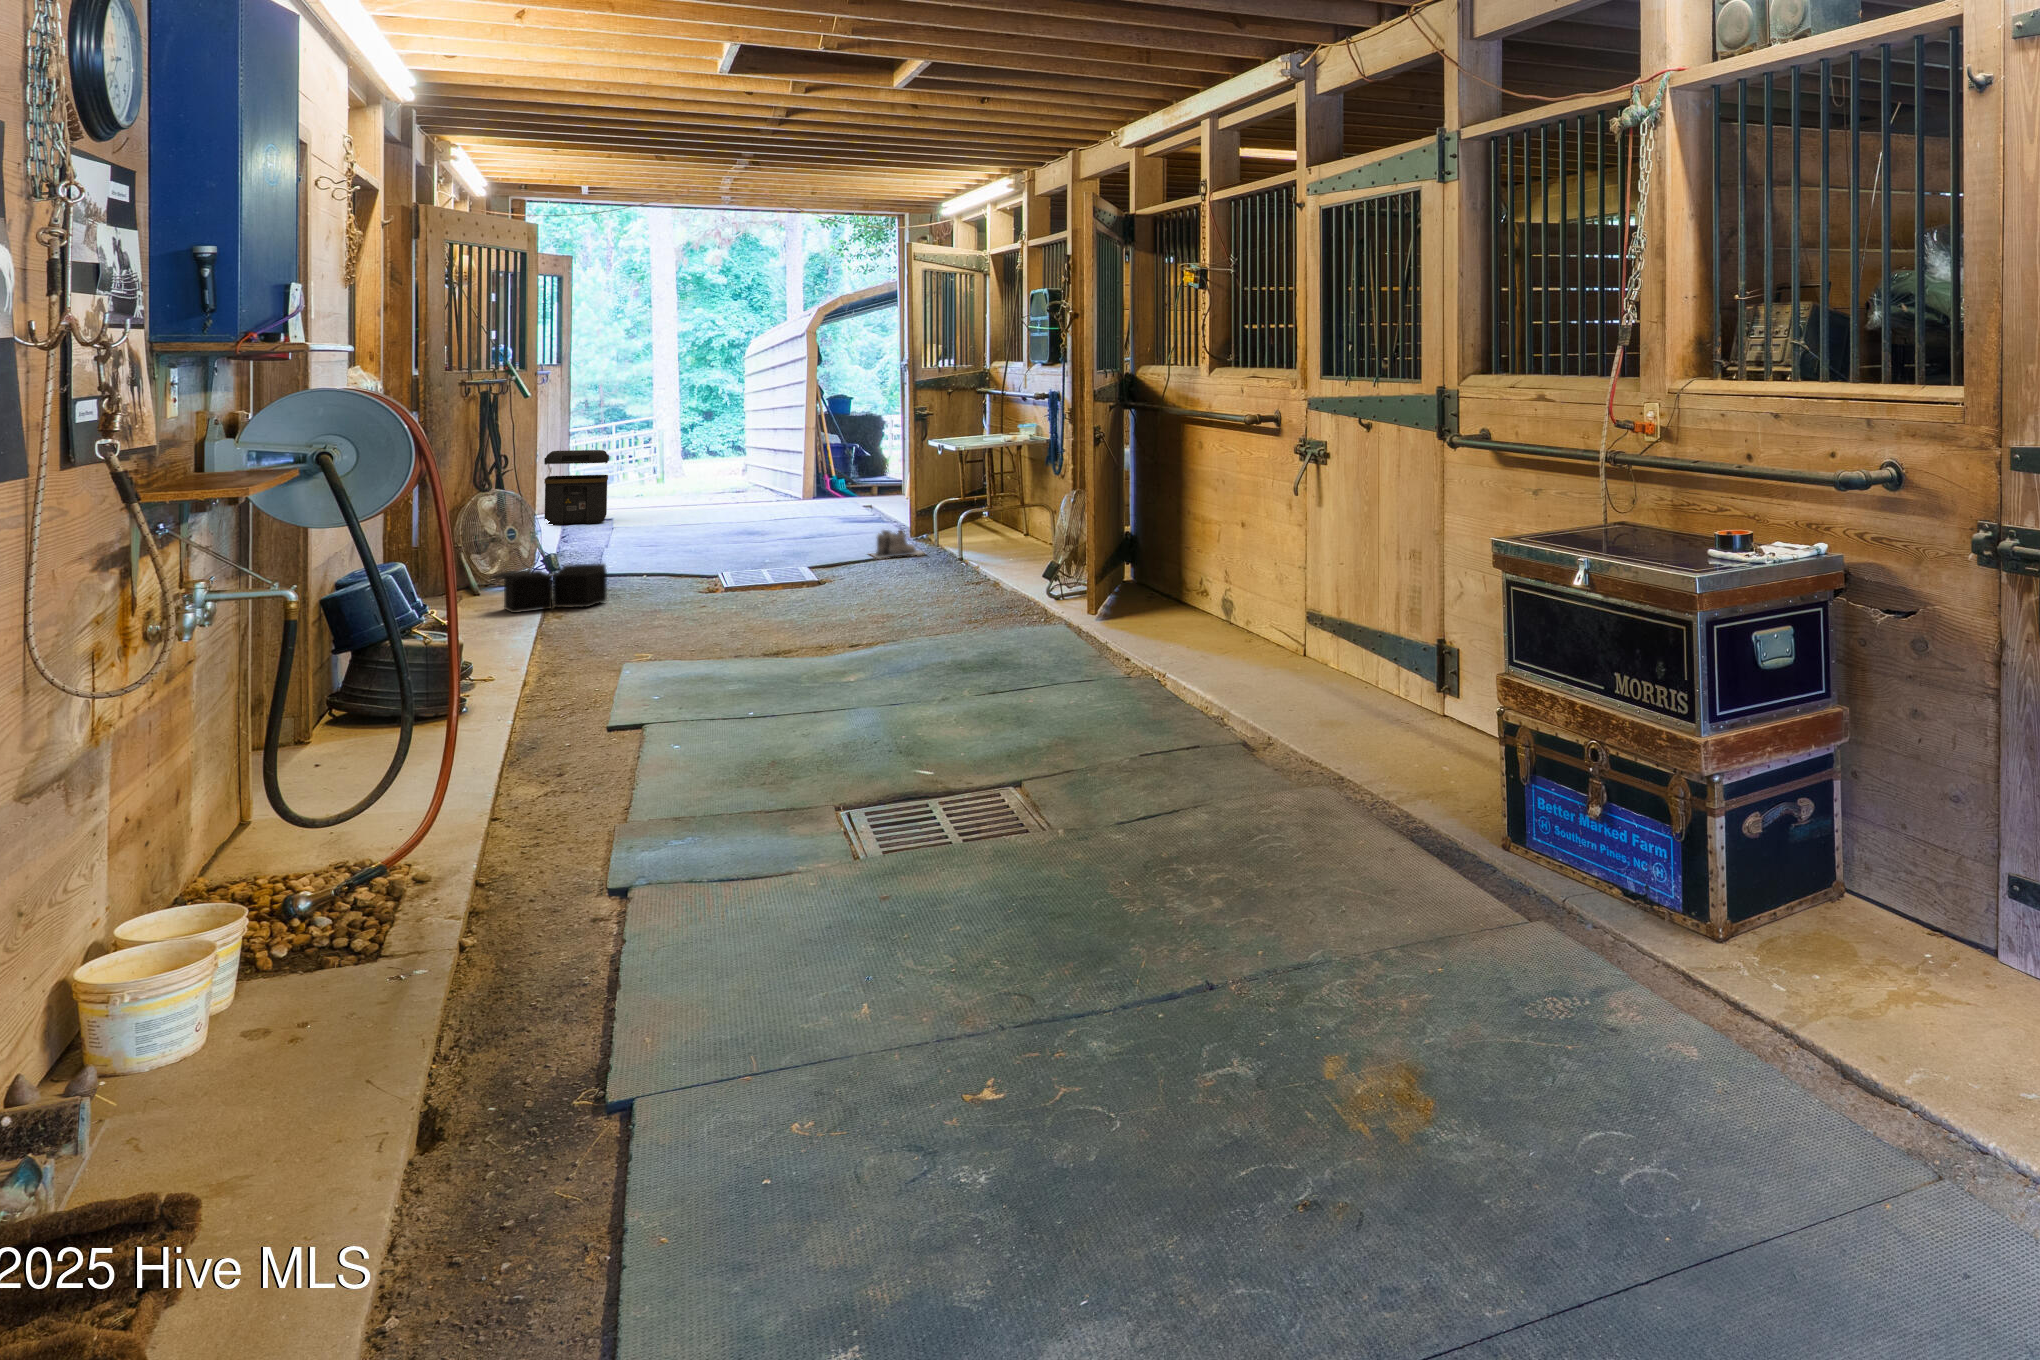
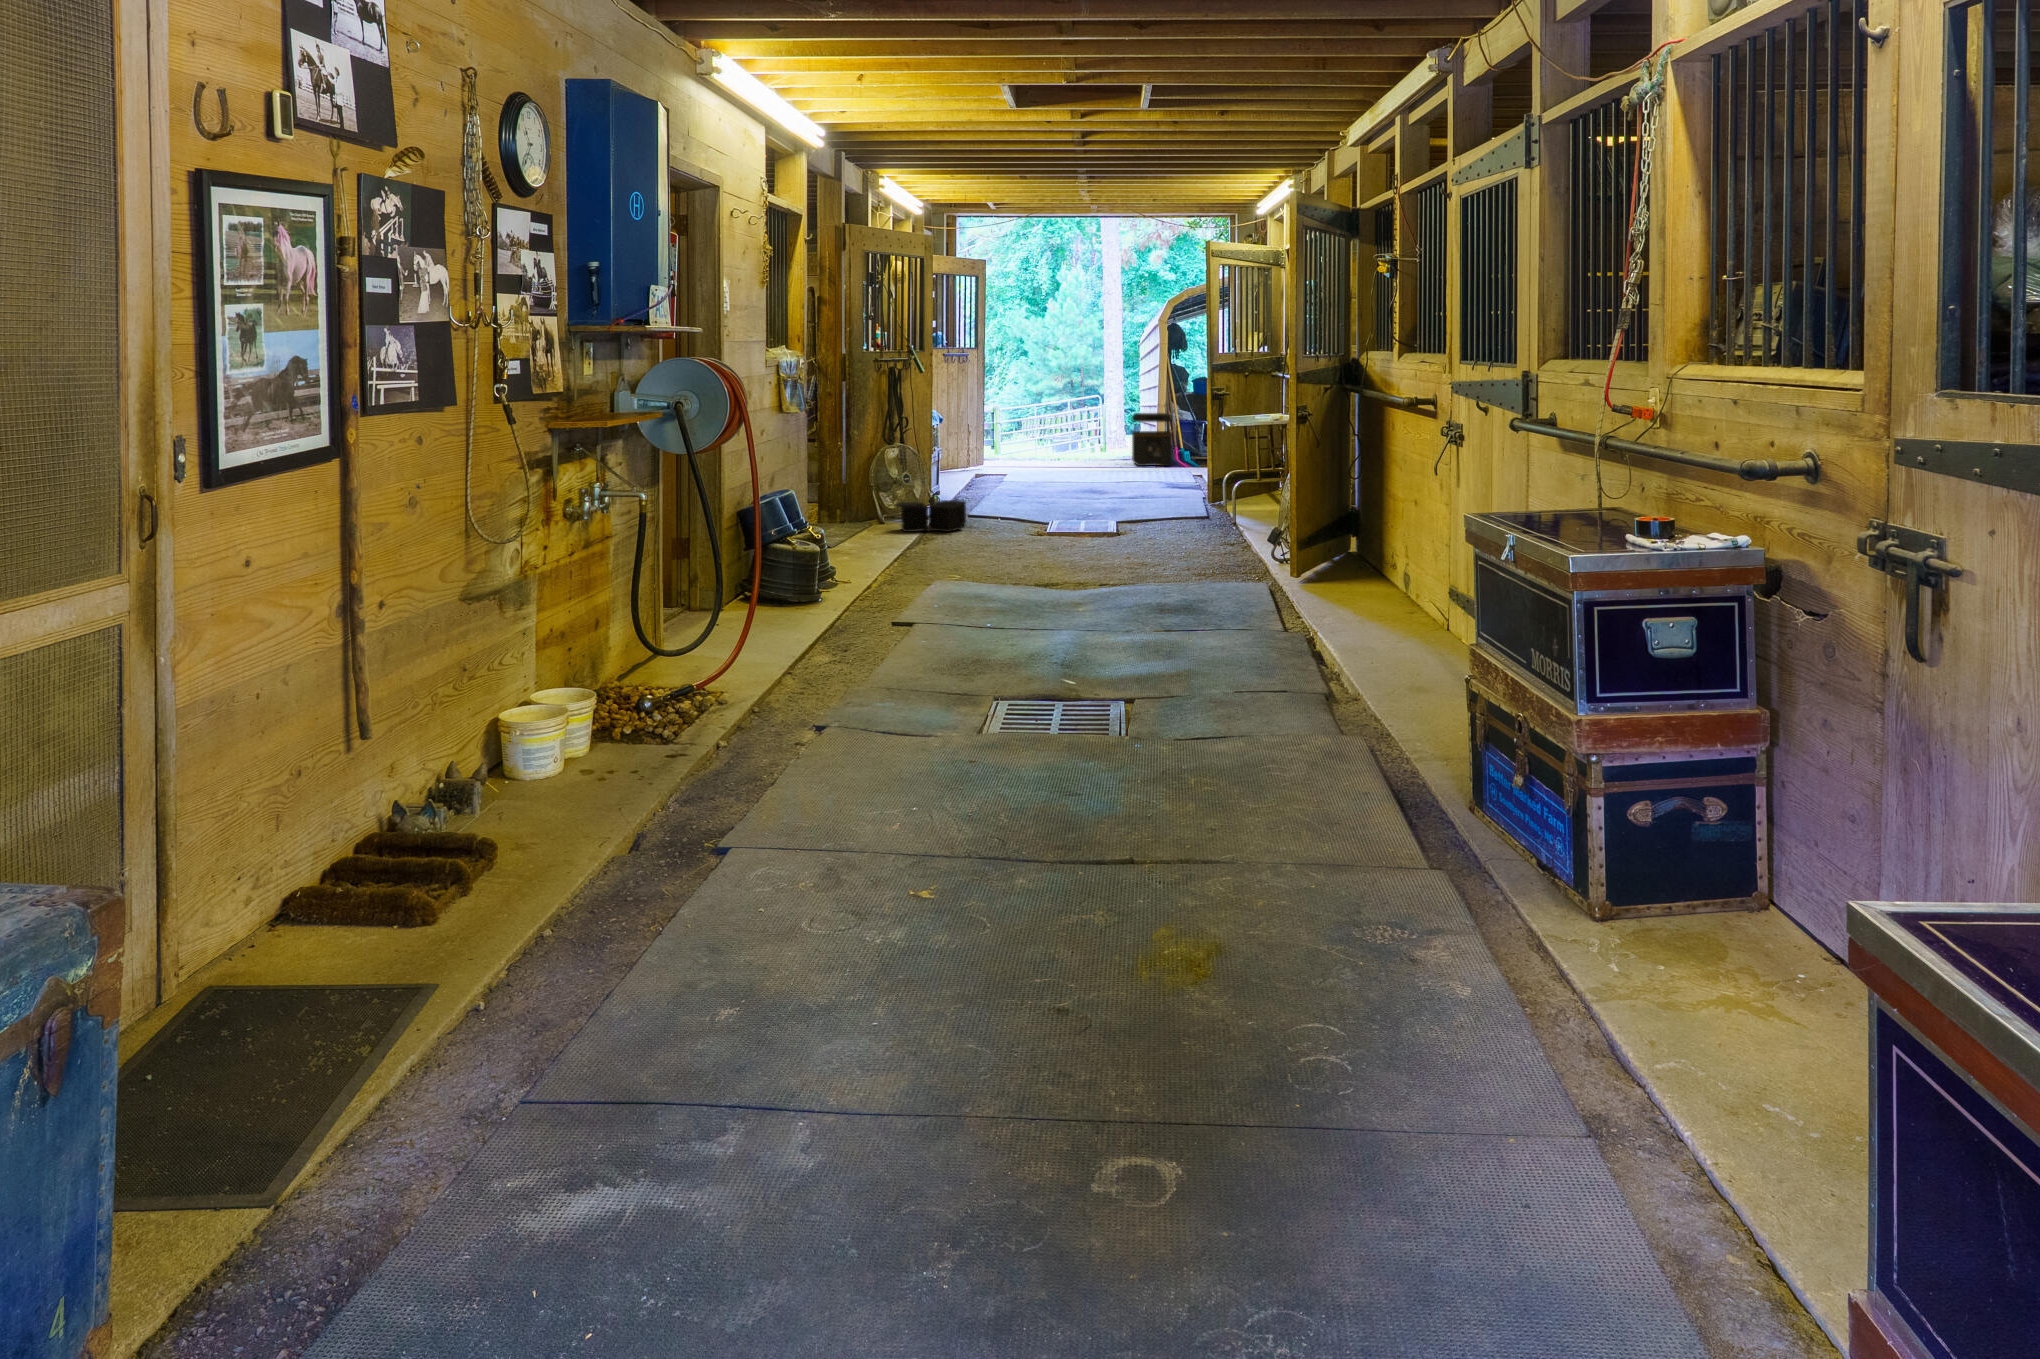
toolbox: present [544,450,609,525] -> present [1132,413,1172,466]
boots: present [868,530,923,558] -> none [1164,488,1209,512]

